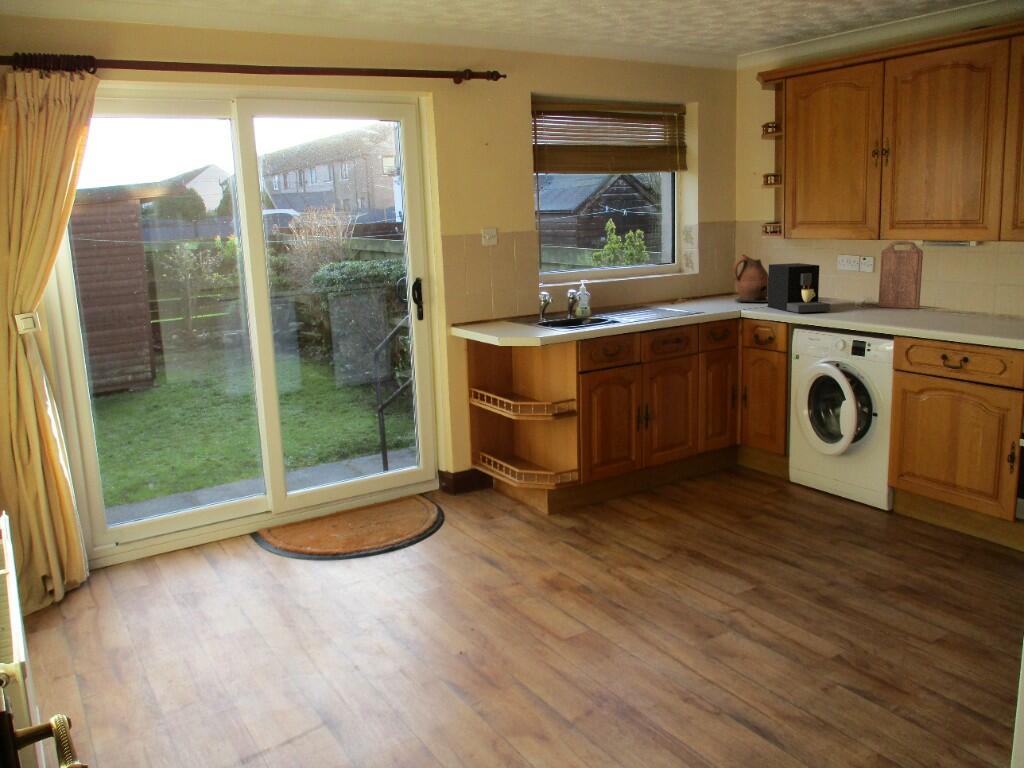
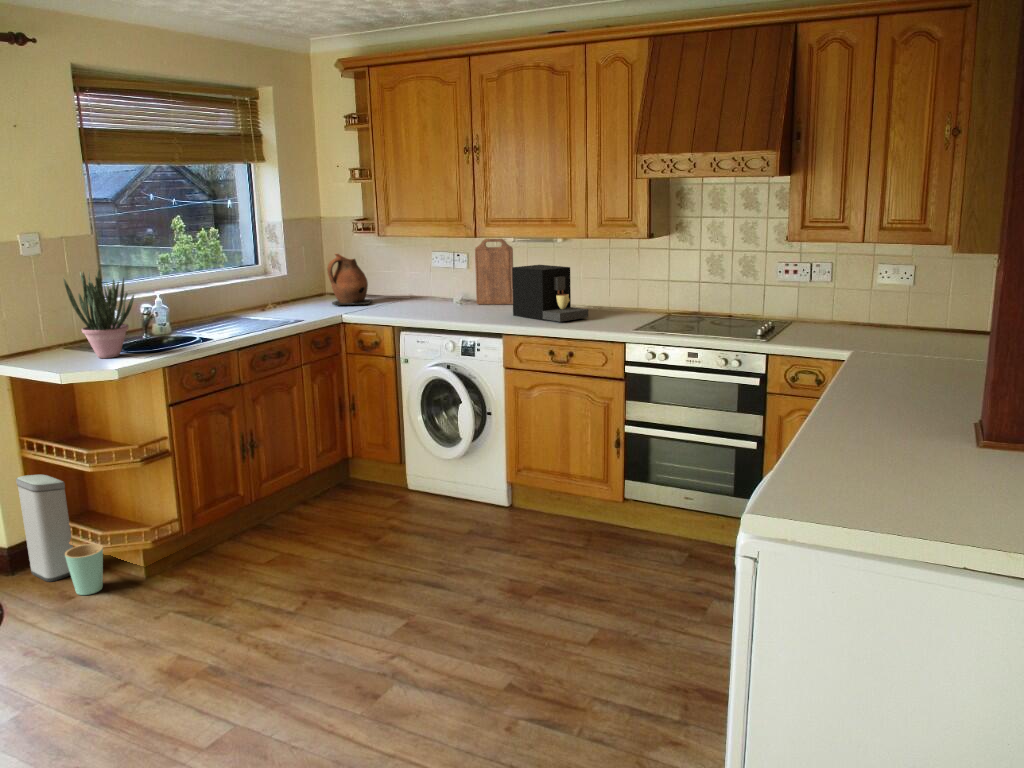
potted plant: none [510,259,561,331] -> present [63,270,134,358]
coffee maker: present [768,263,830,313] -> present [512,265,588,322]
trash can: none [465,419,518,518] -> present [16,474,103,595]

